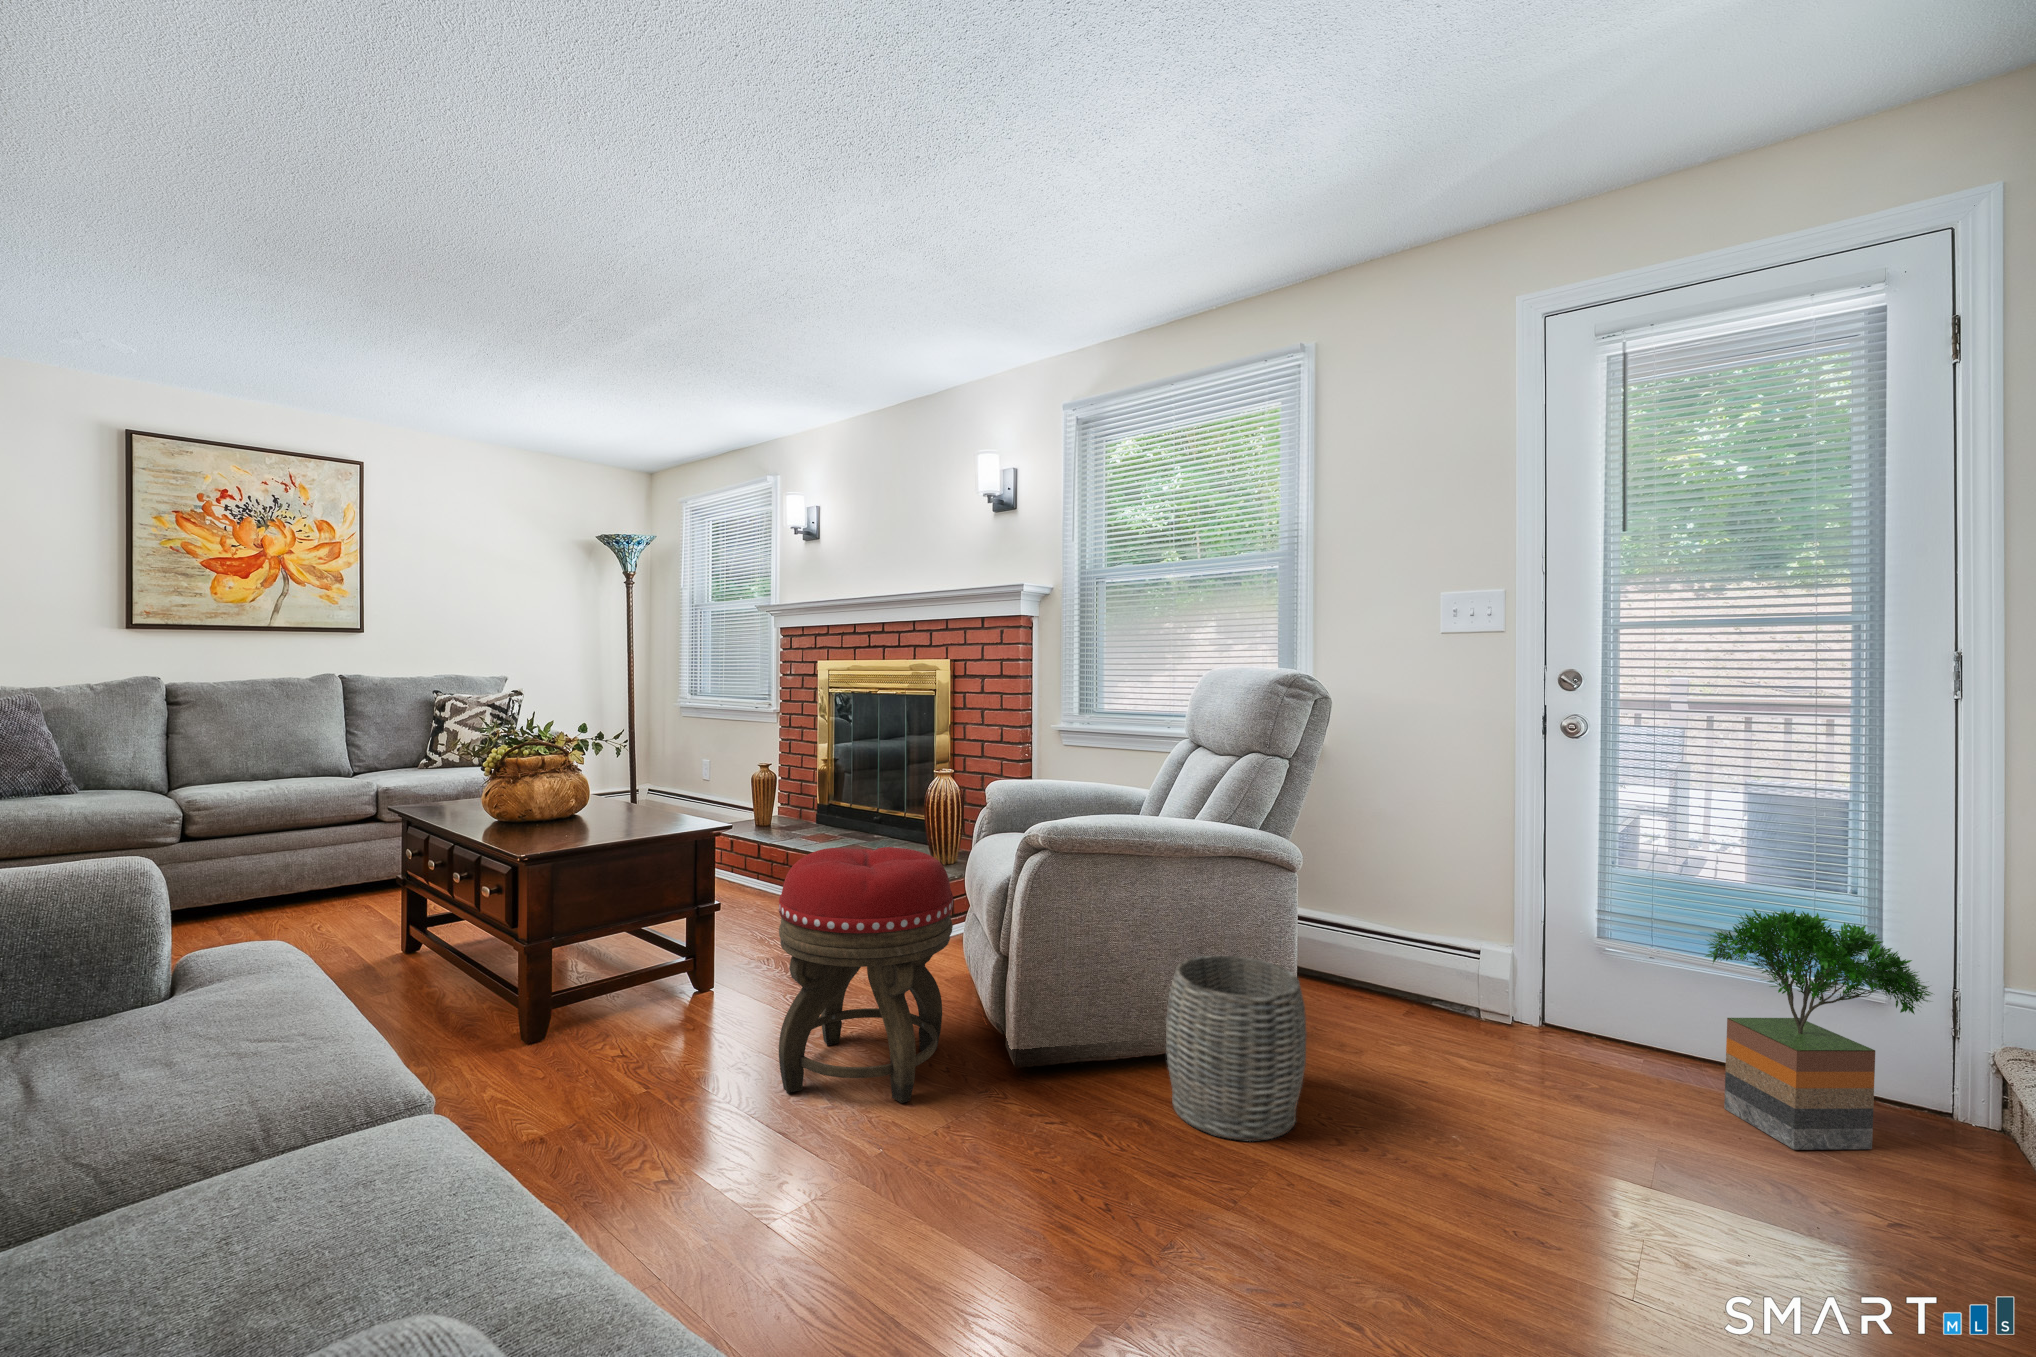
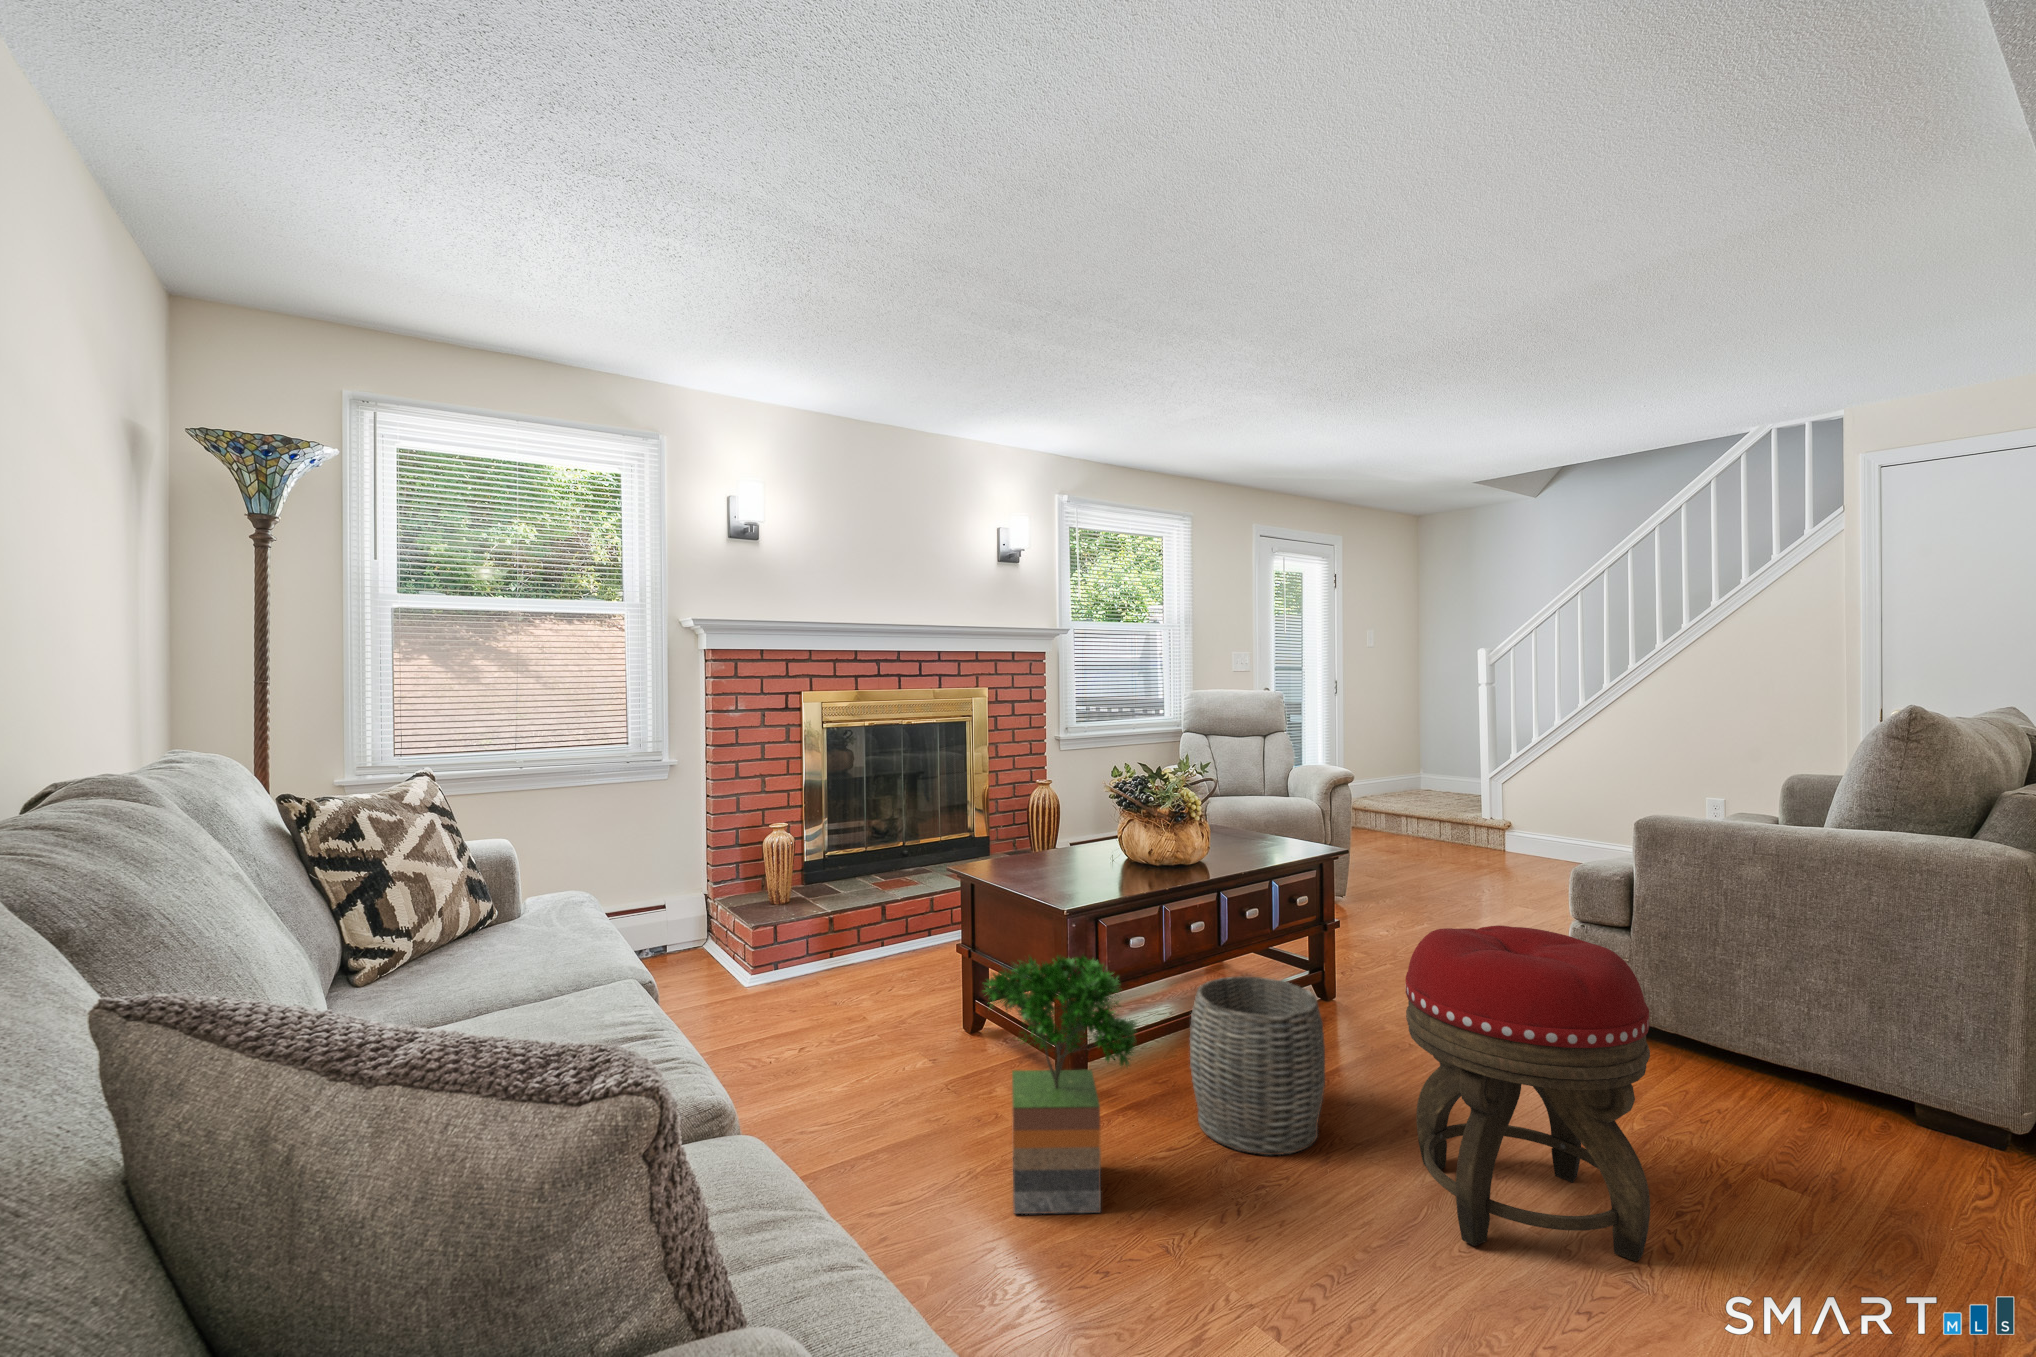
footstool: present [779,847,953,1103] -> present [1406,926,1650,1261]
potted tree: present [1705,909,1933,1150] -> present [983,956,1137,1214]

